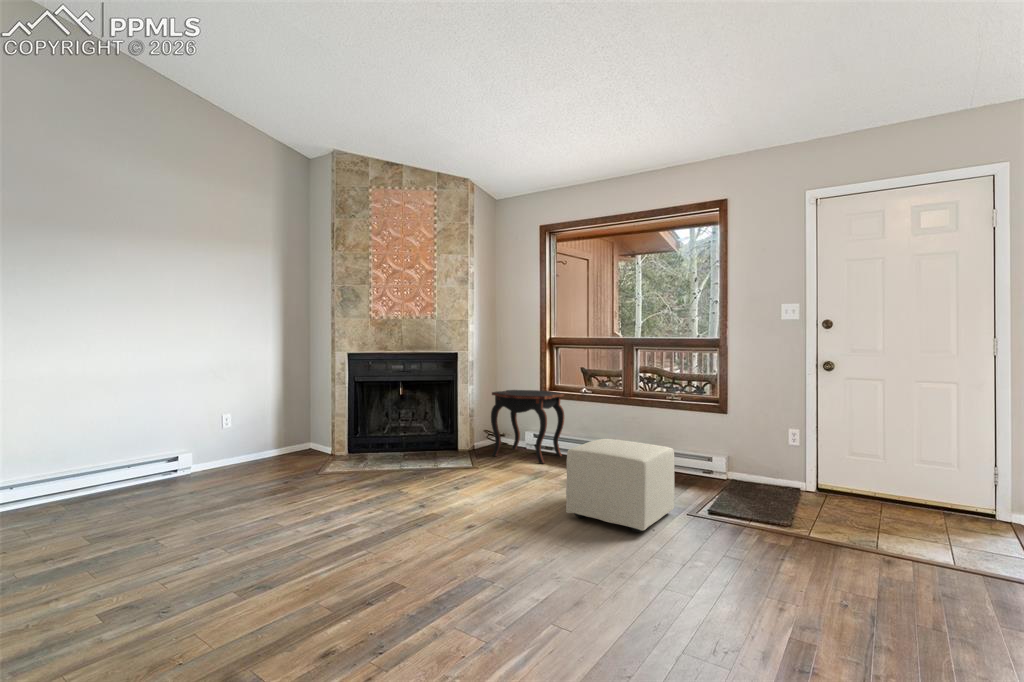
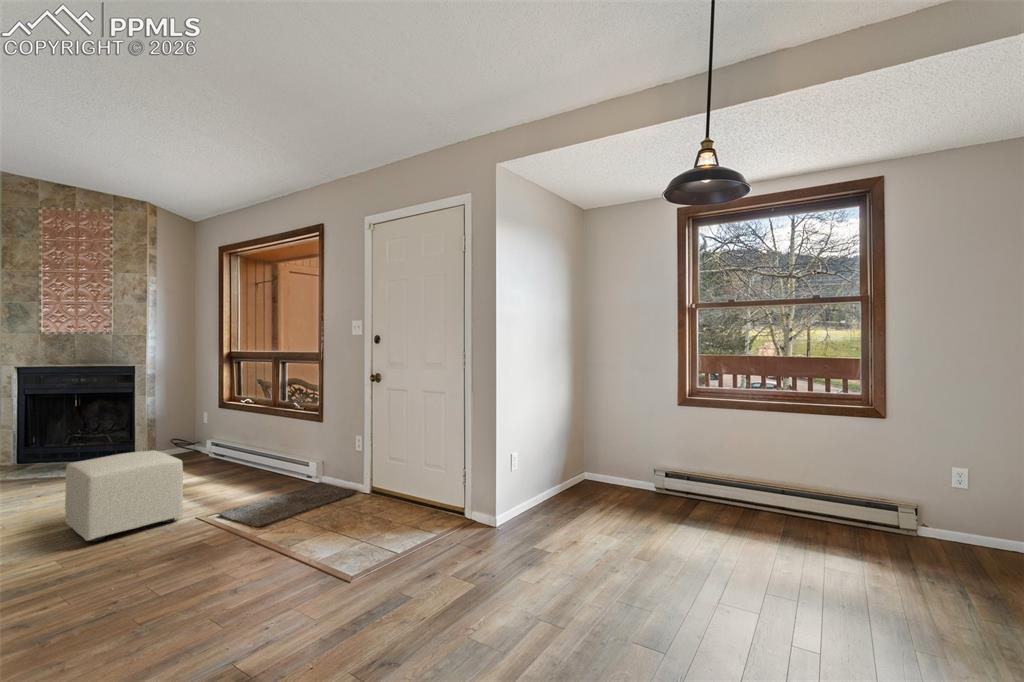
side table: present [491,390,564,463] -> none [158,399,229,470]

